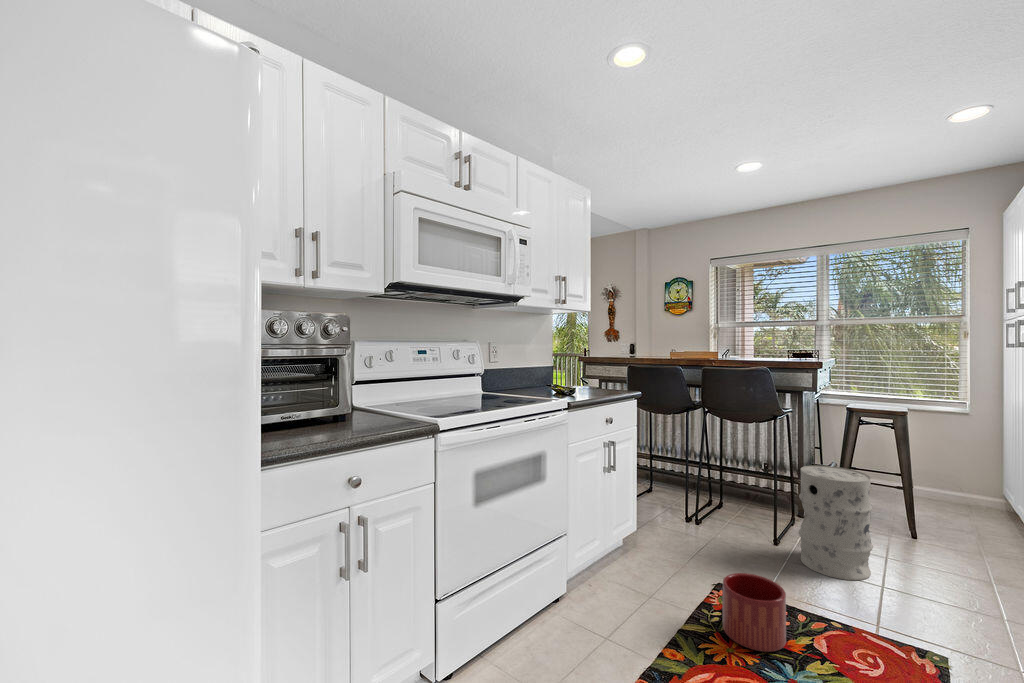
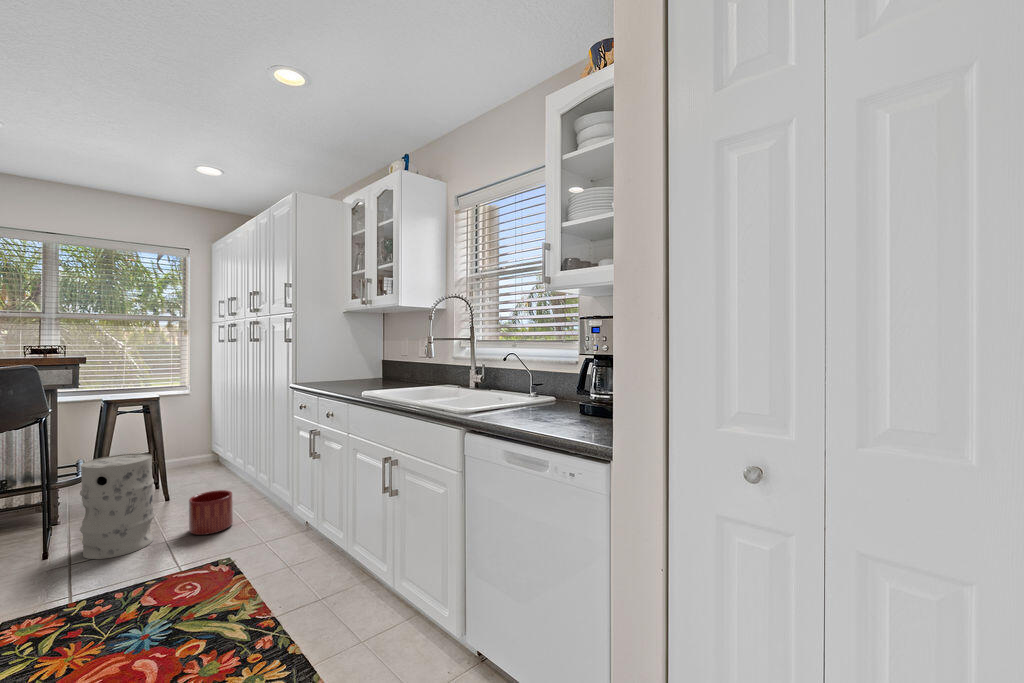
planter: present [723,573,786,652] -> present [189,490,233,535]

